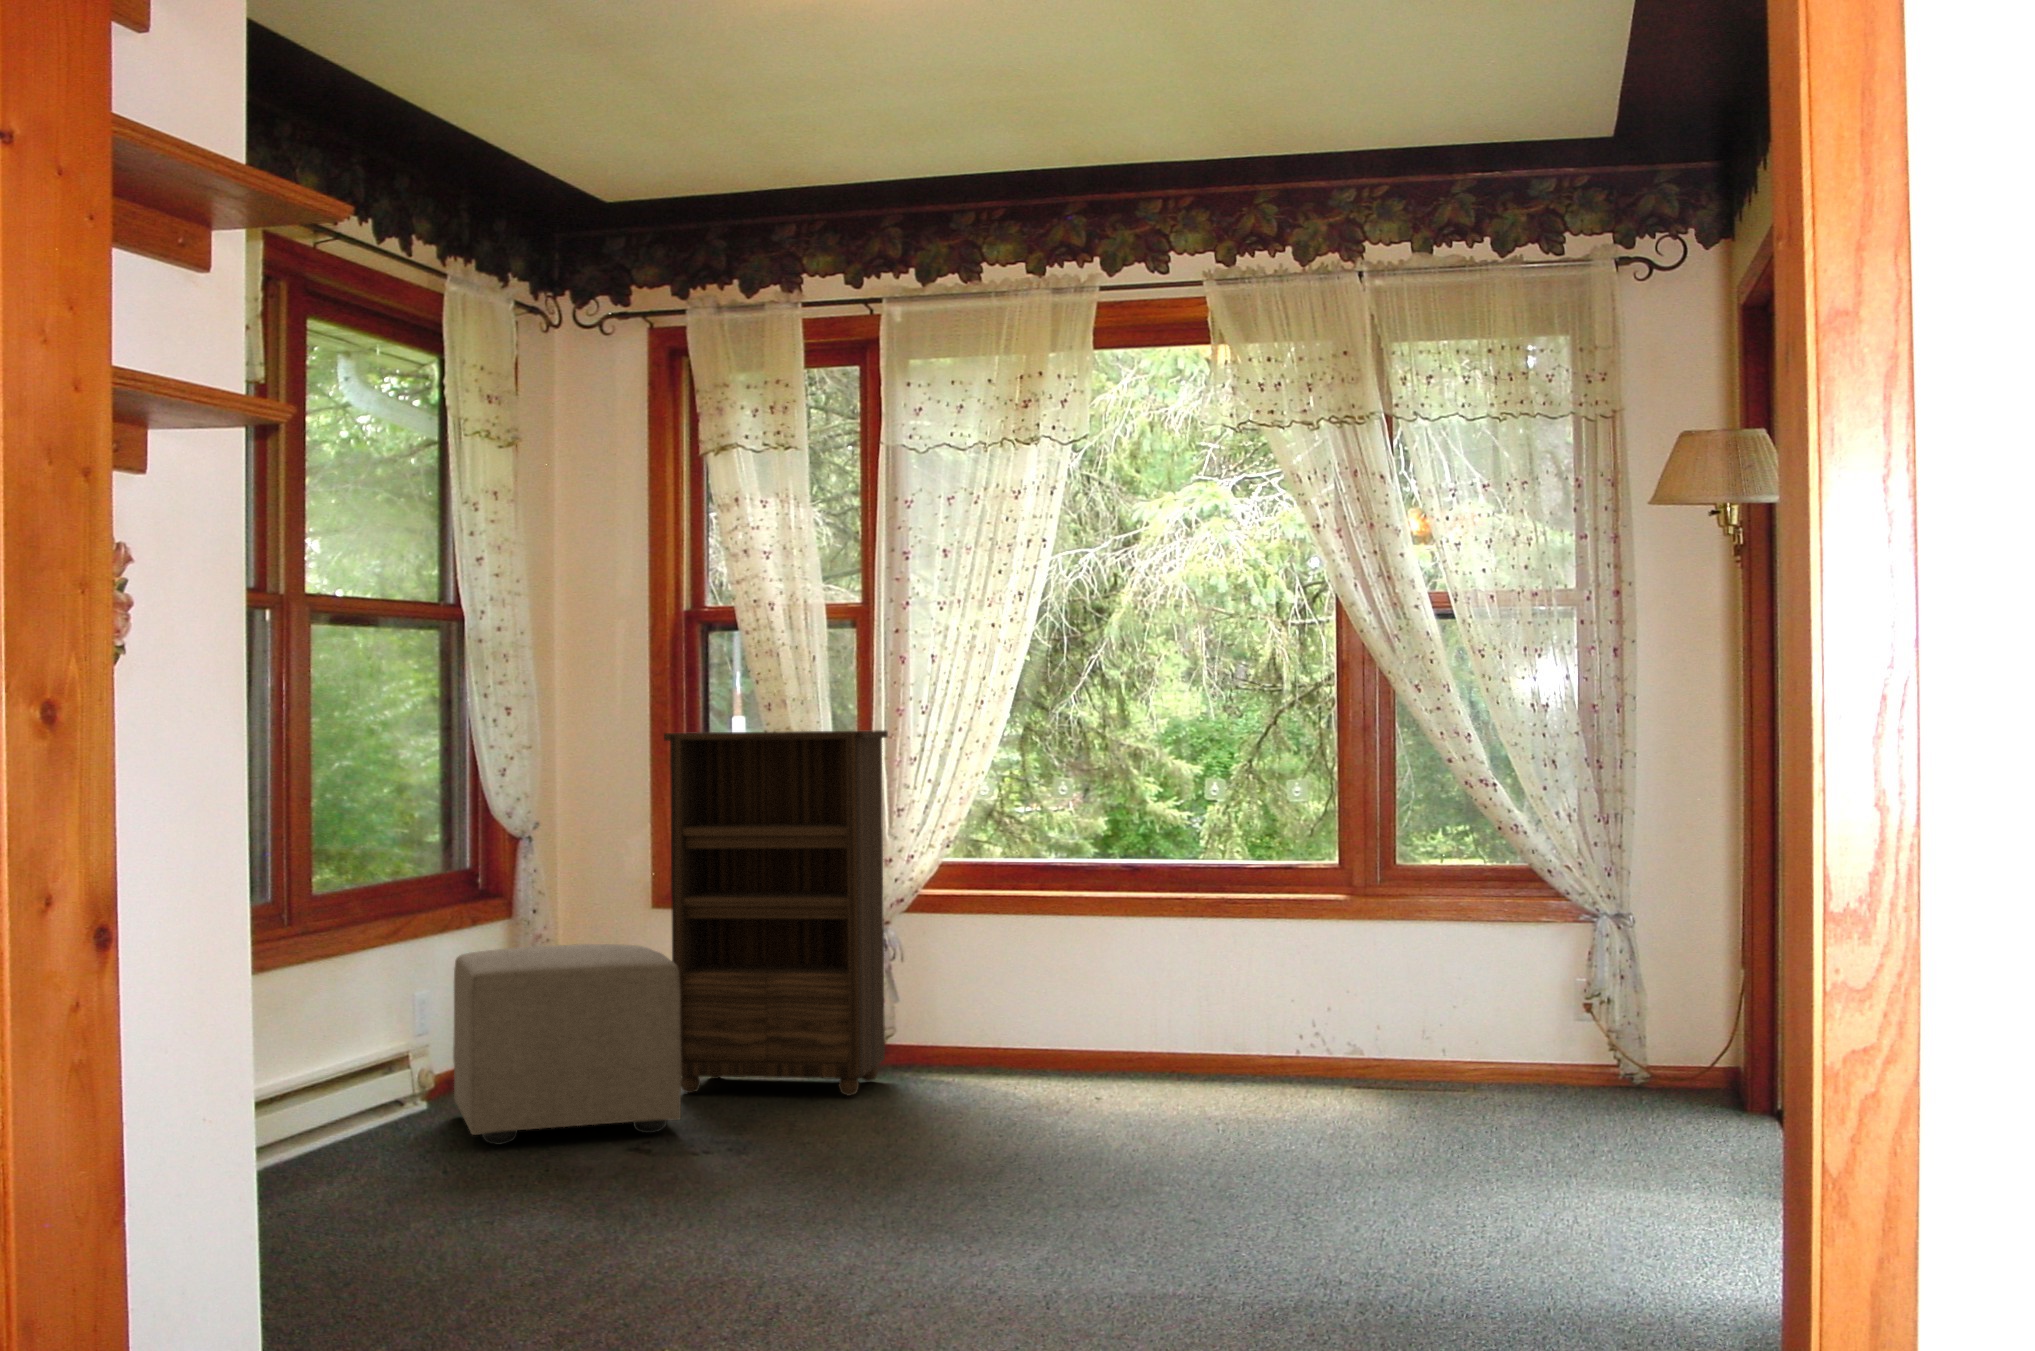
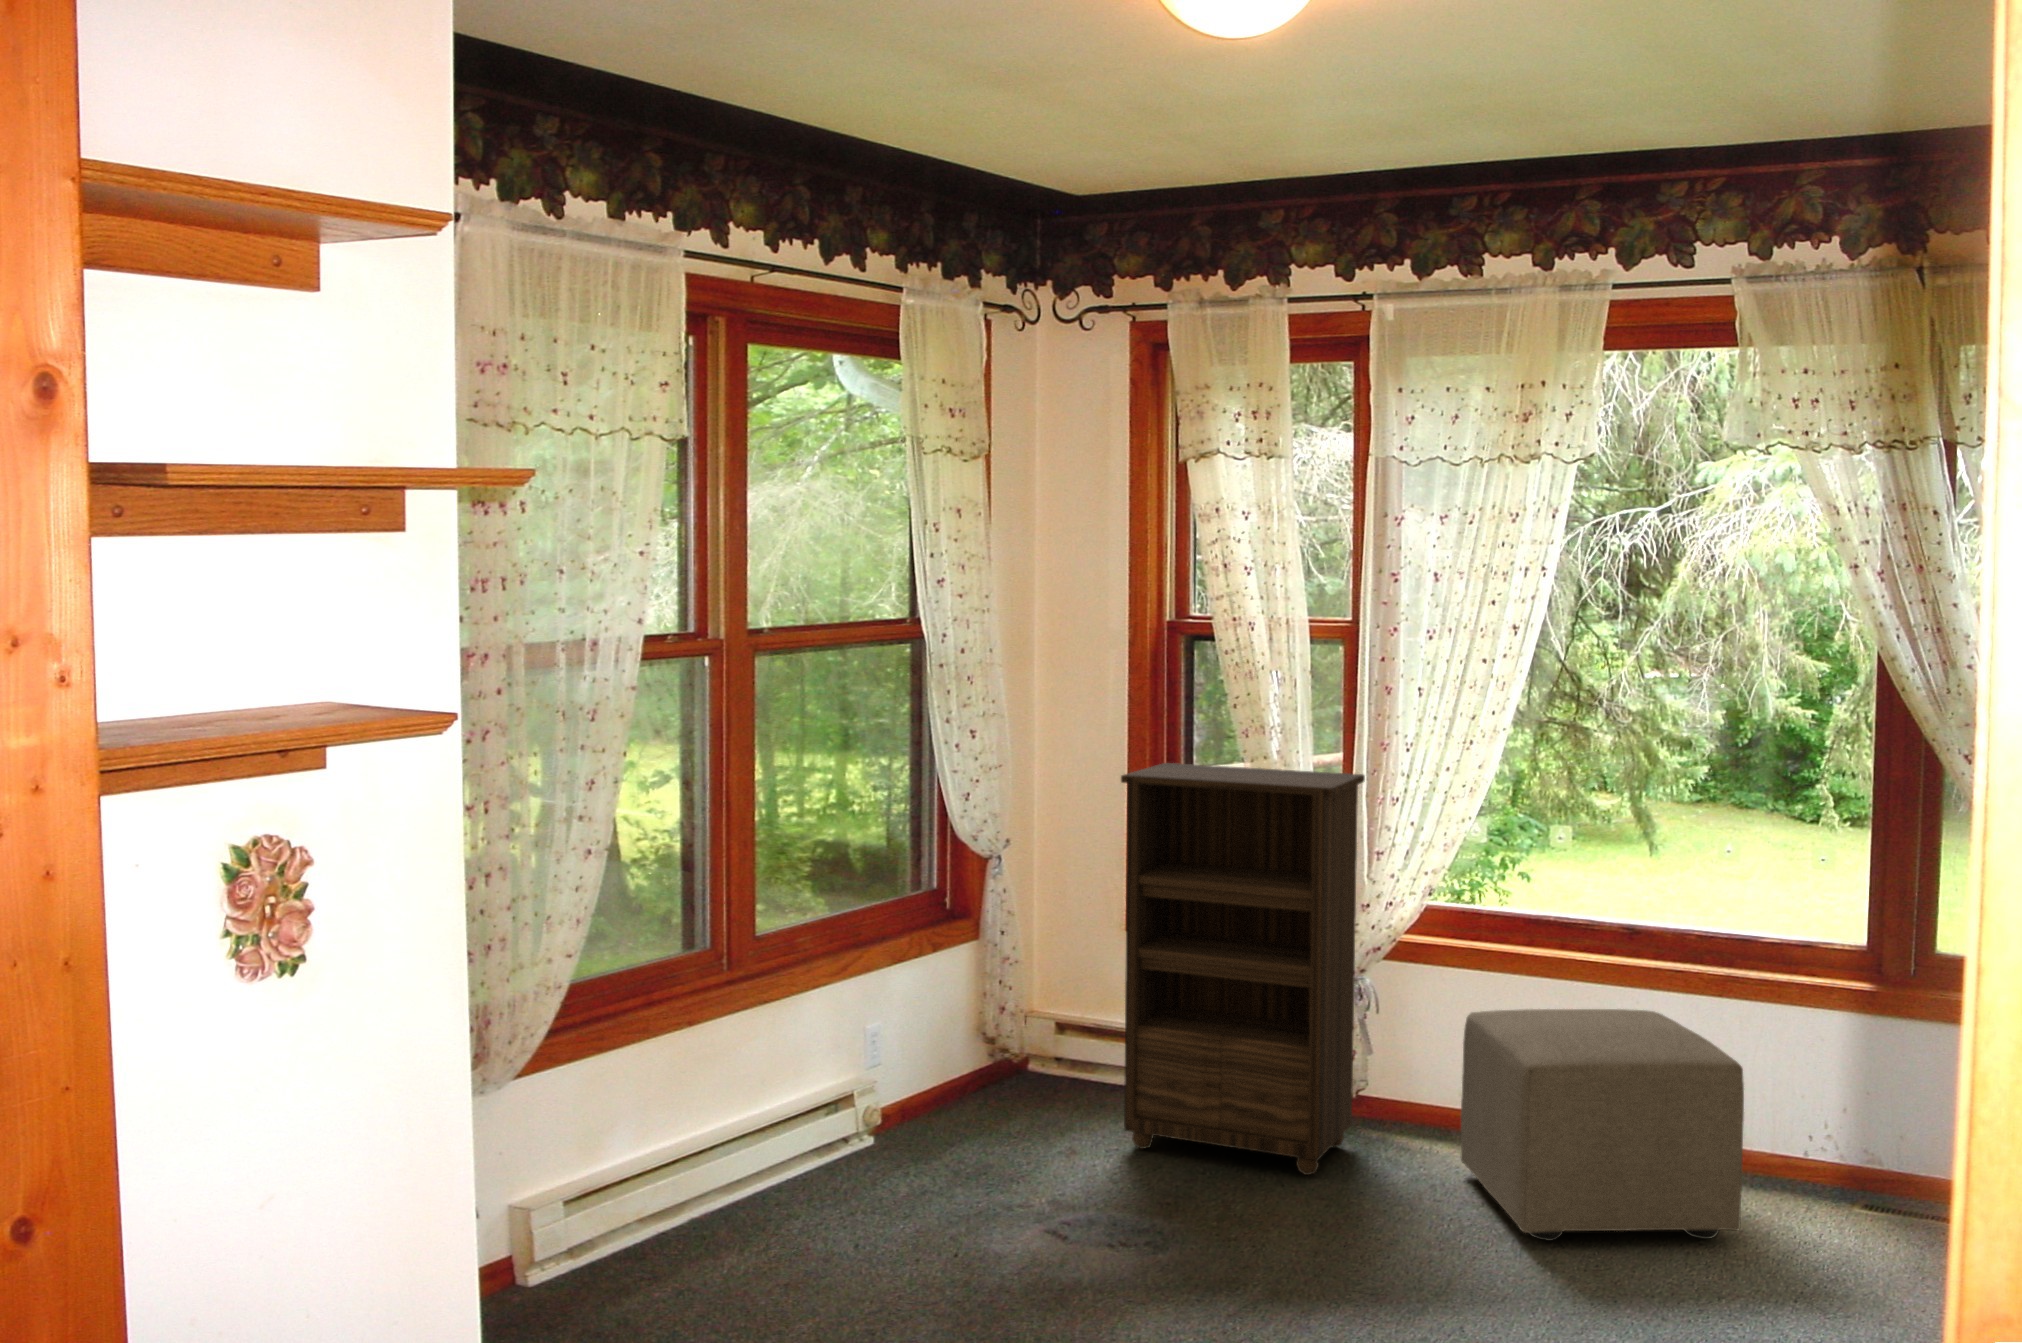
ottoman: present [453,944,681,1145] -> present [1460,1009,1744,1241]

